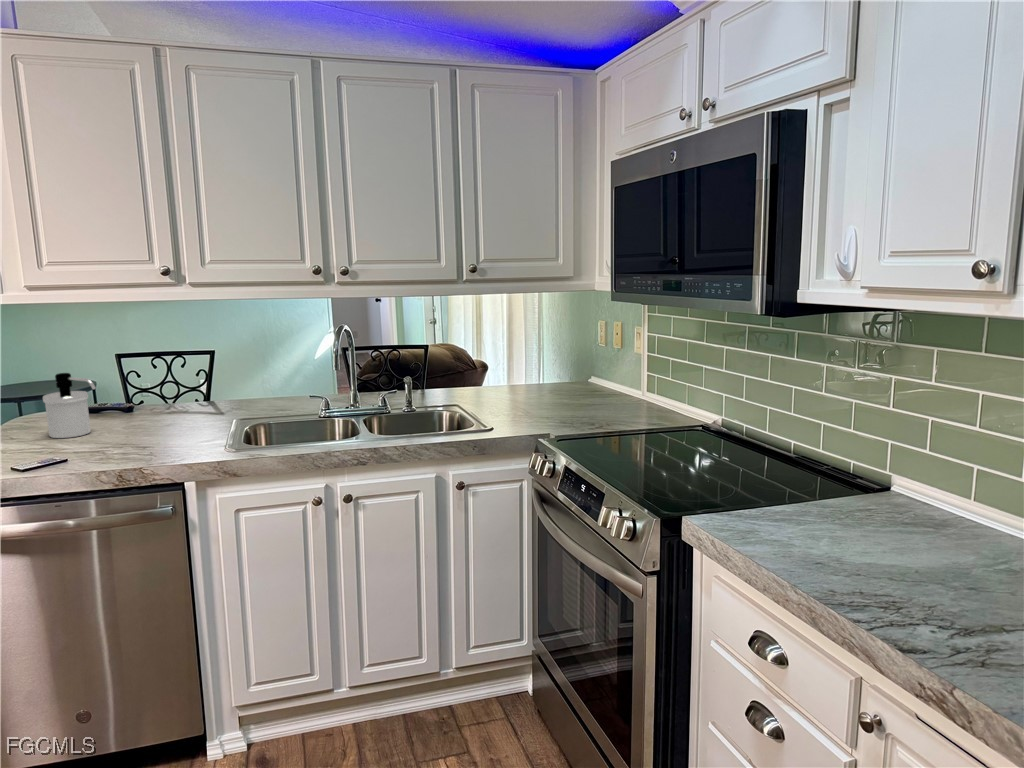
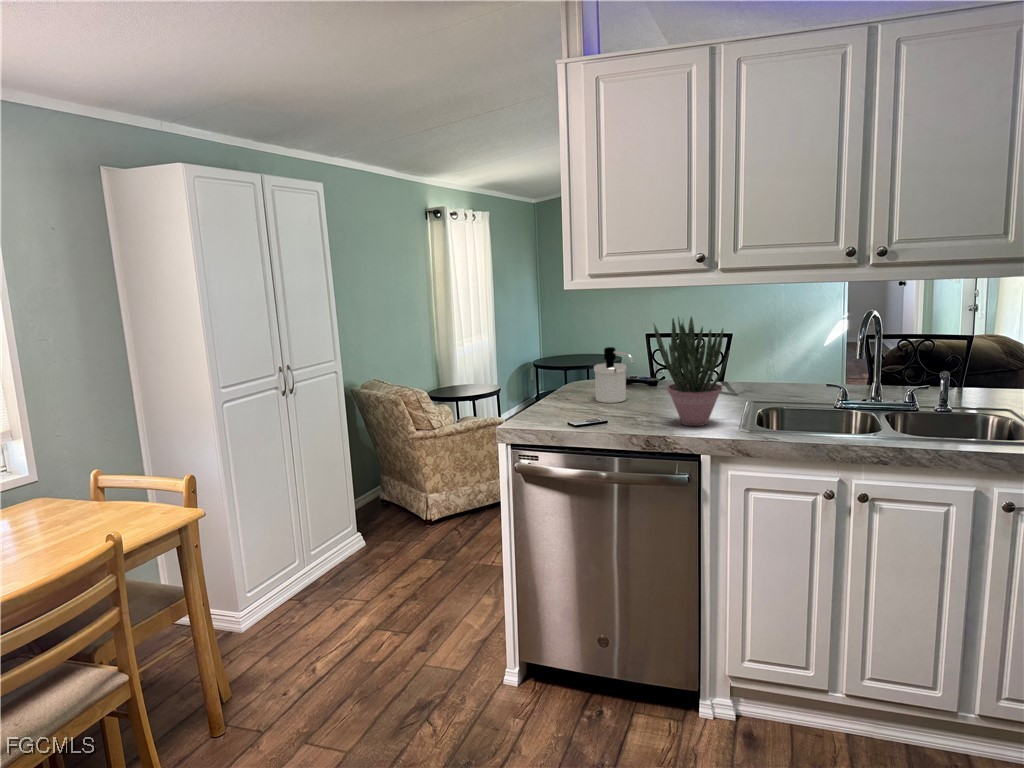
potted plant: none [113,333,205,453] -> present [653,317,729,426]

